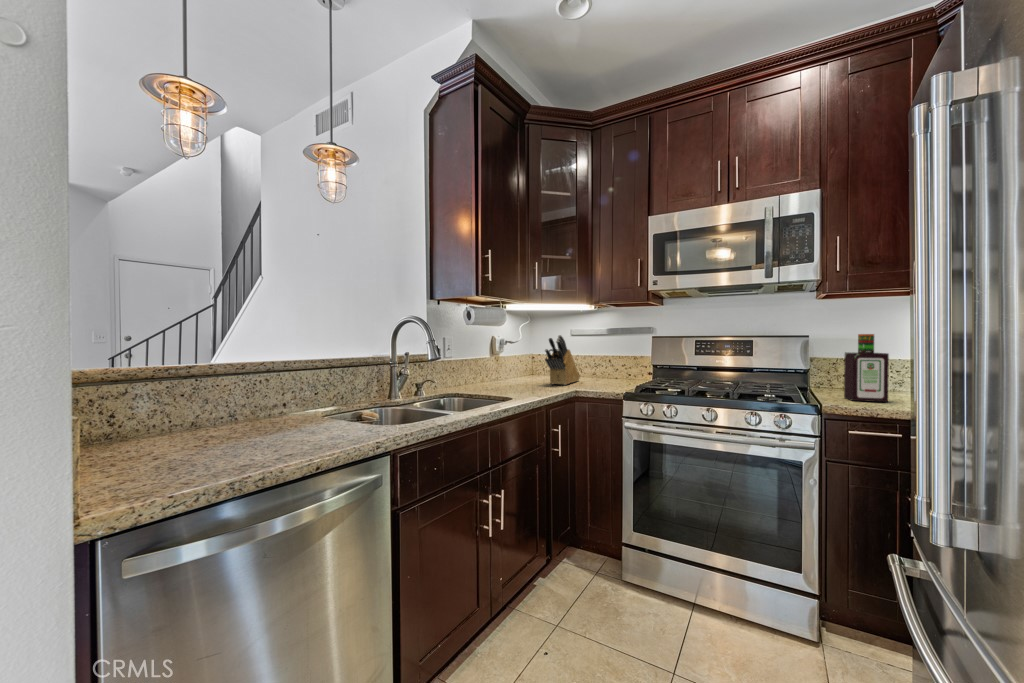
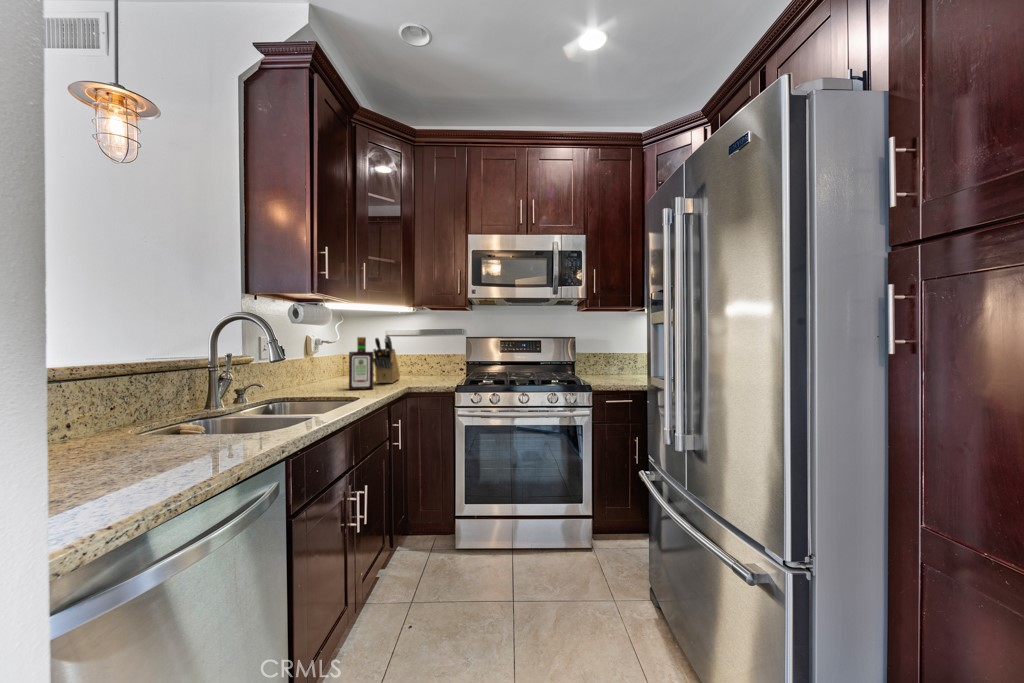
bottle: present [844,334,889,402] -> present [349,337,374,390]

